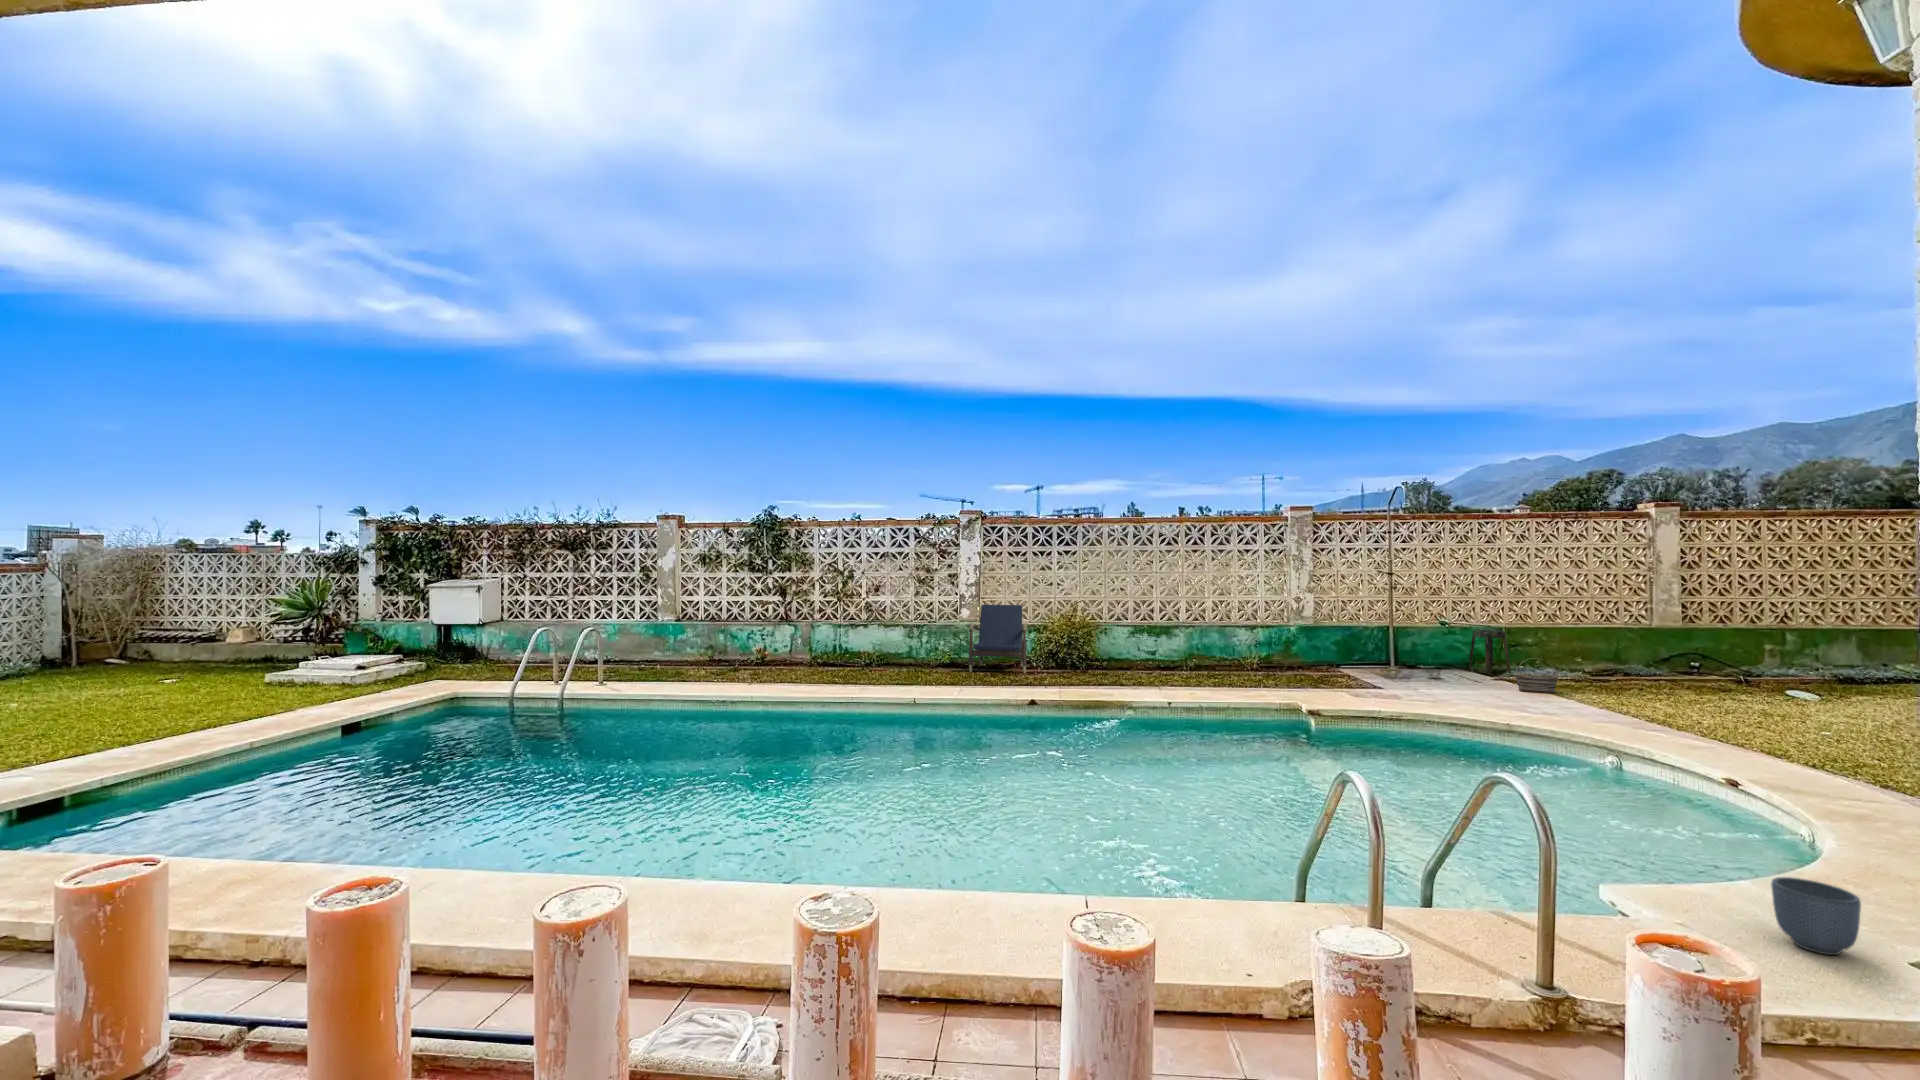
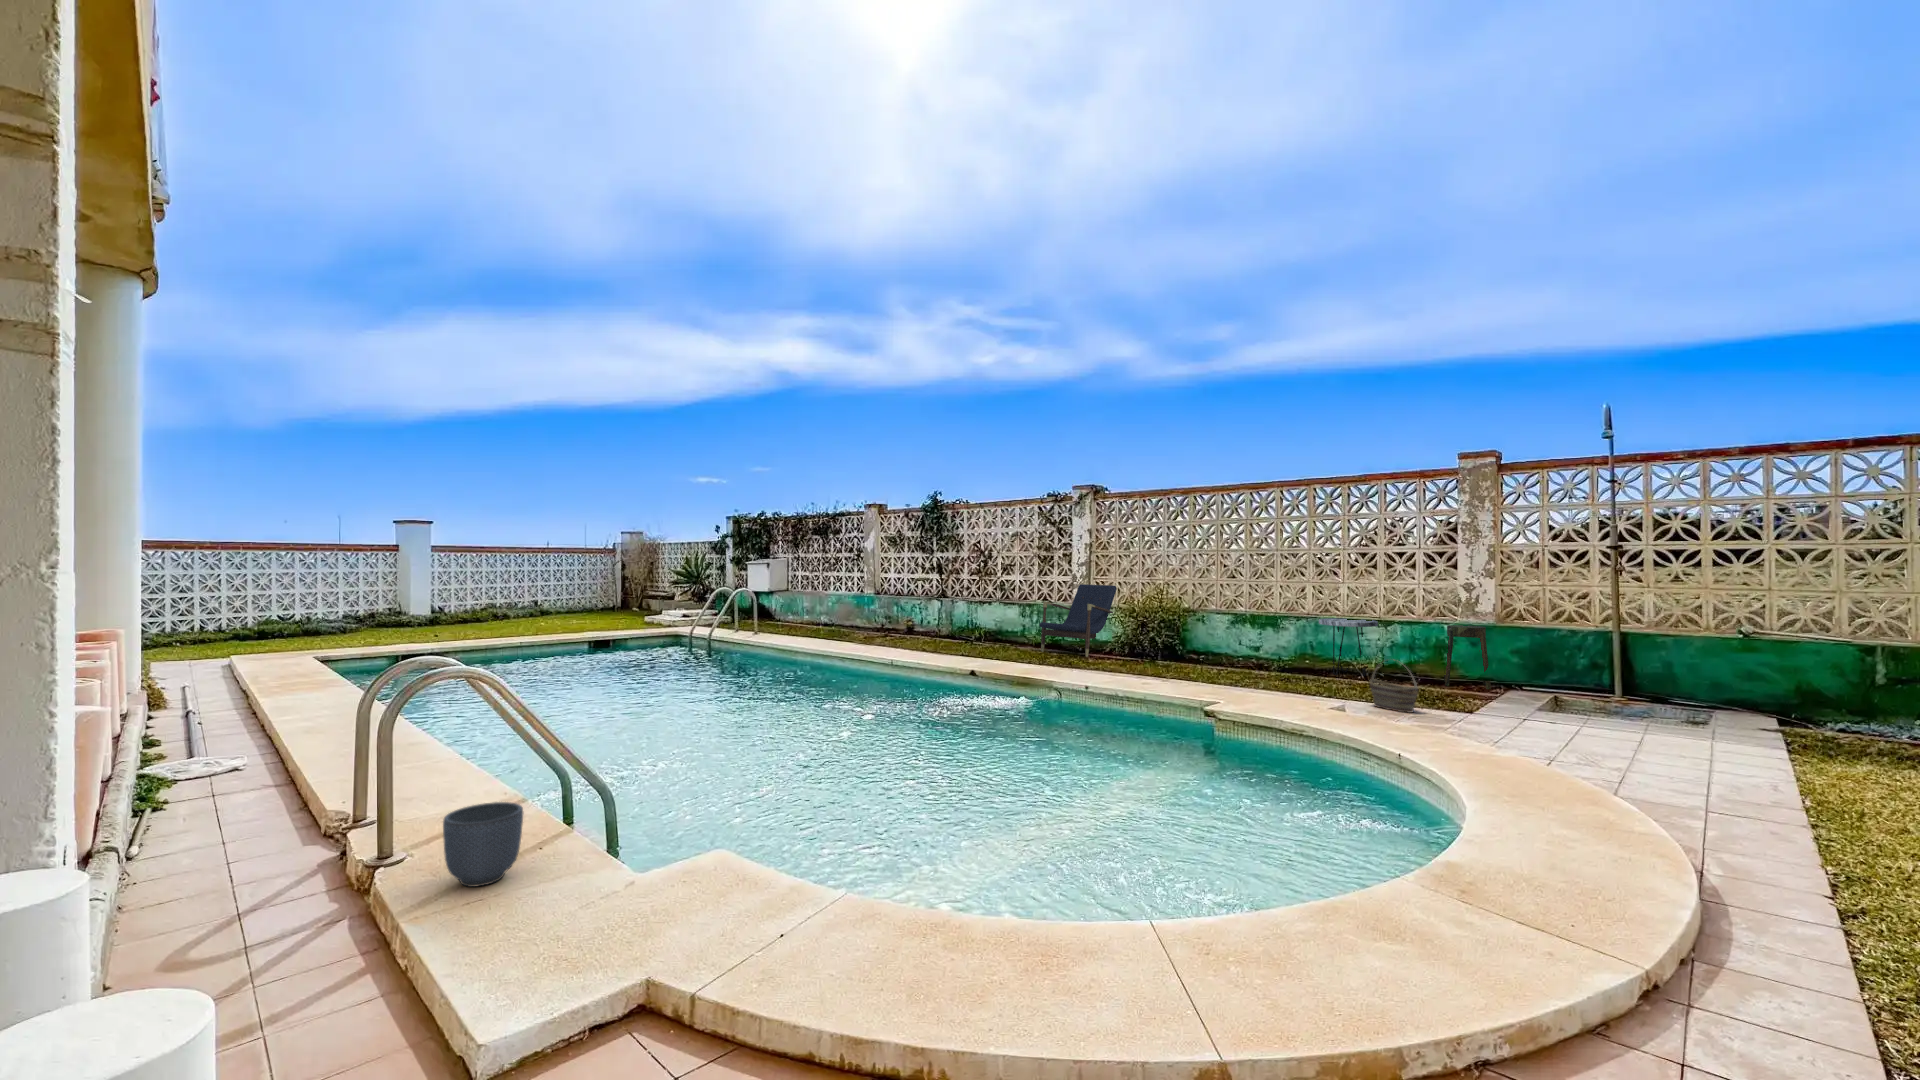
side table: none [1218,626,1260,669] -> present [1319,619,1378,676]
stool: present [1468,629,1511,674] -> present [1444,625,1491,689]
basket: present [1515,661,1558,694] -> present [1370,664,1418,713]

